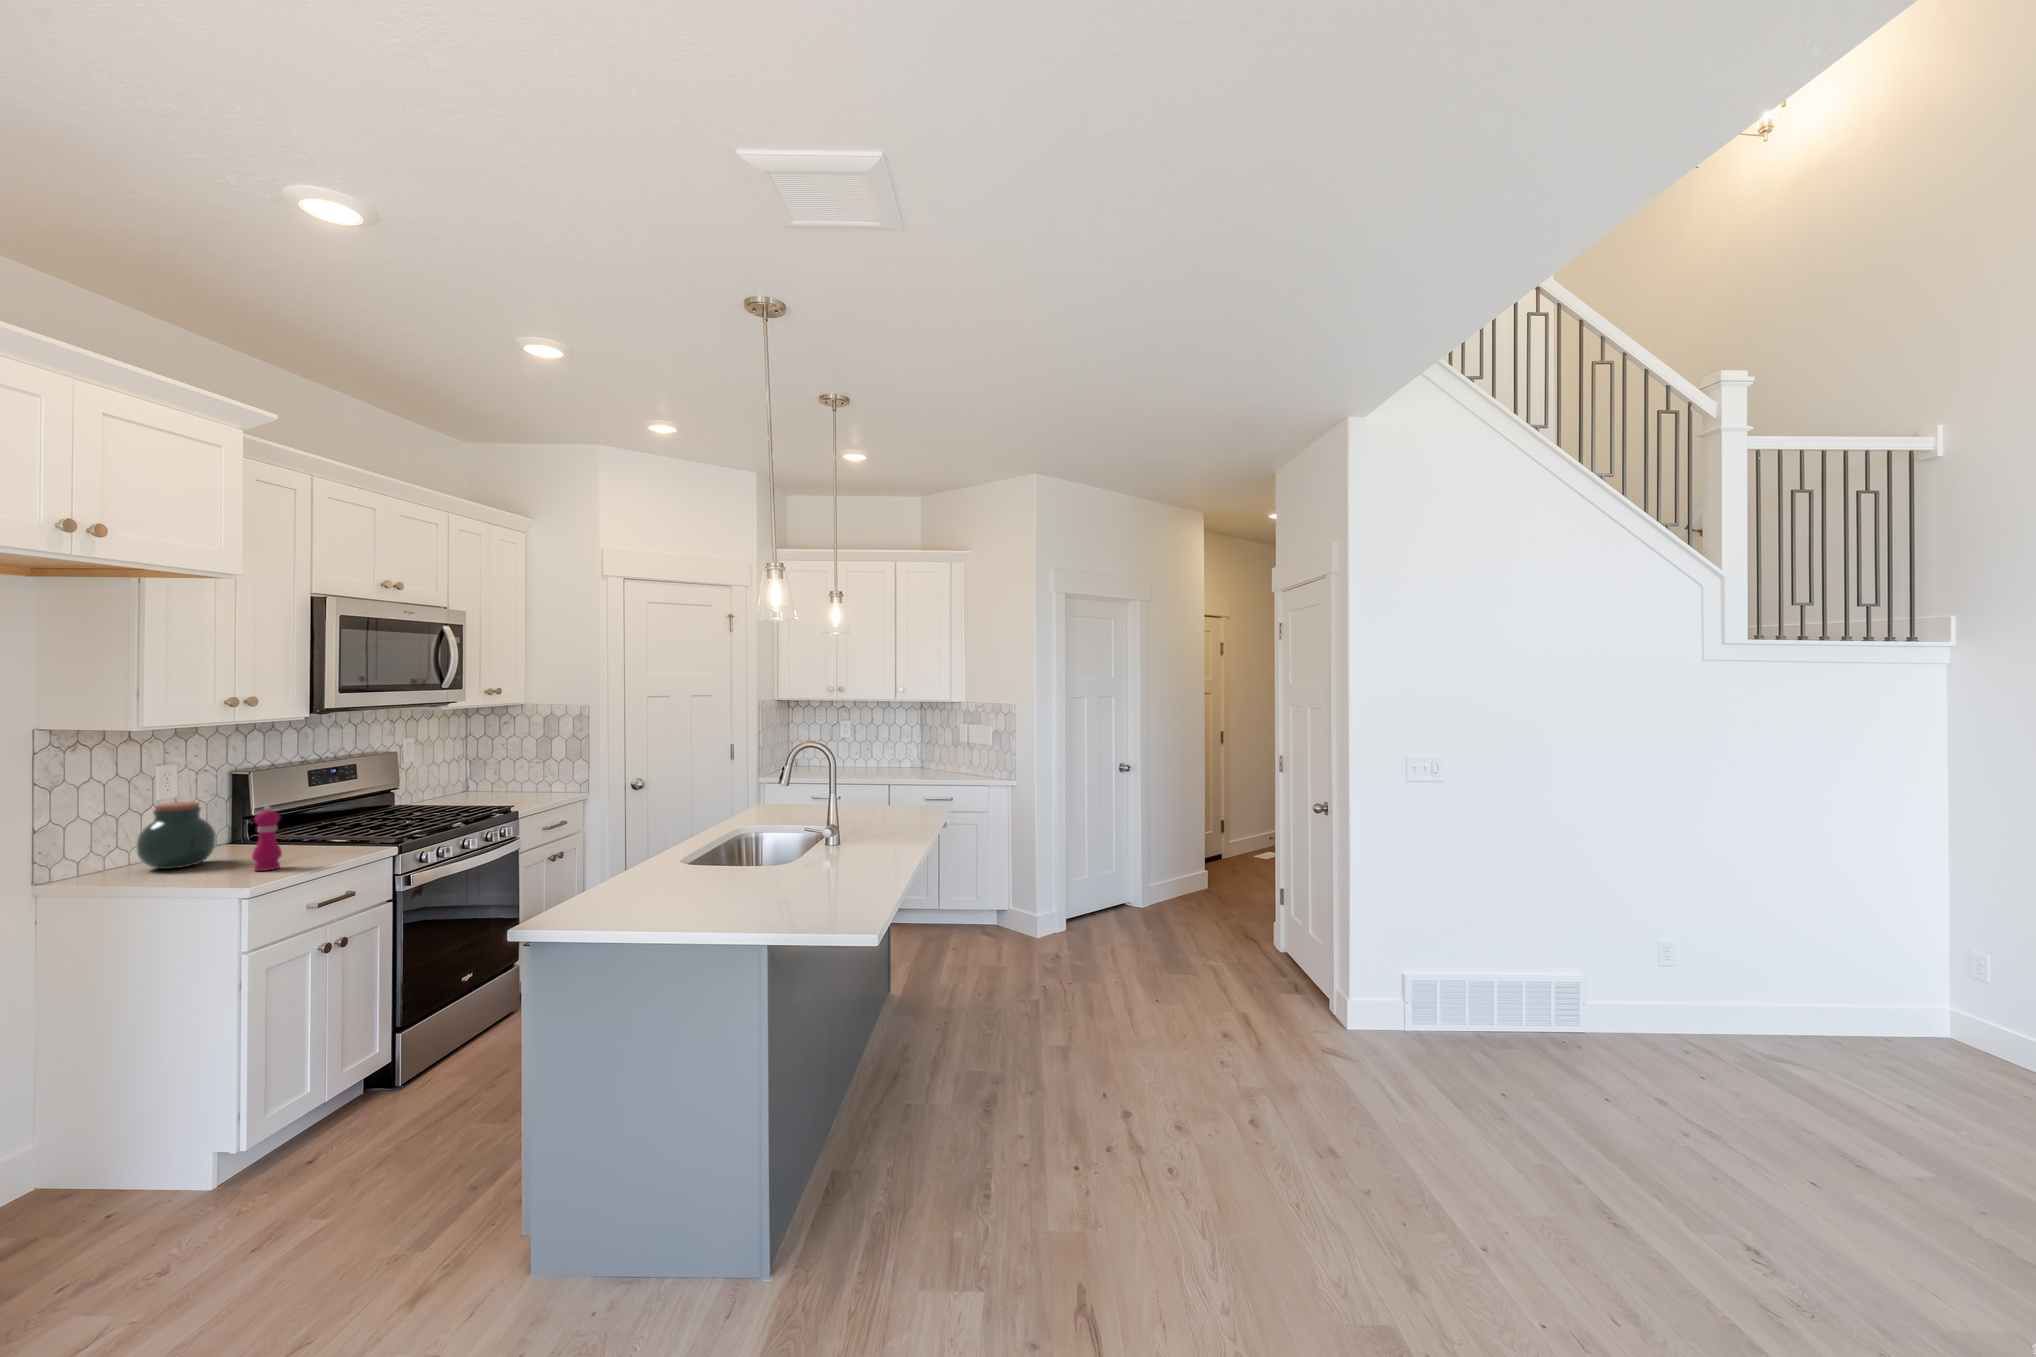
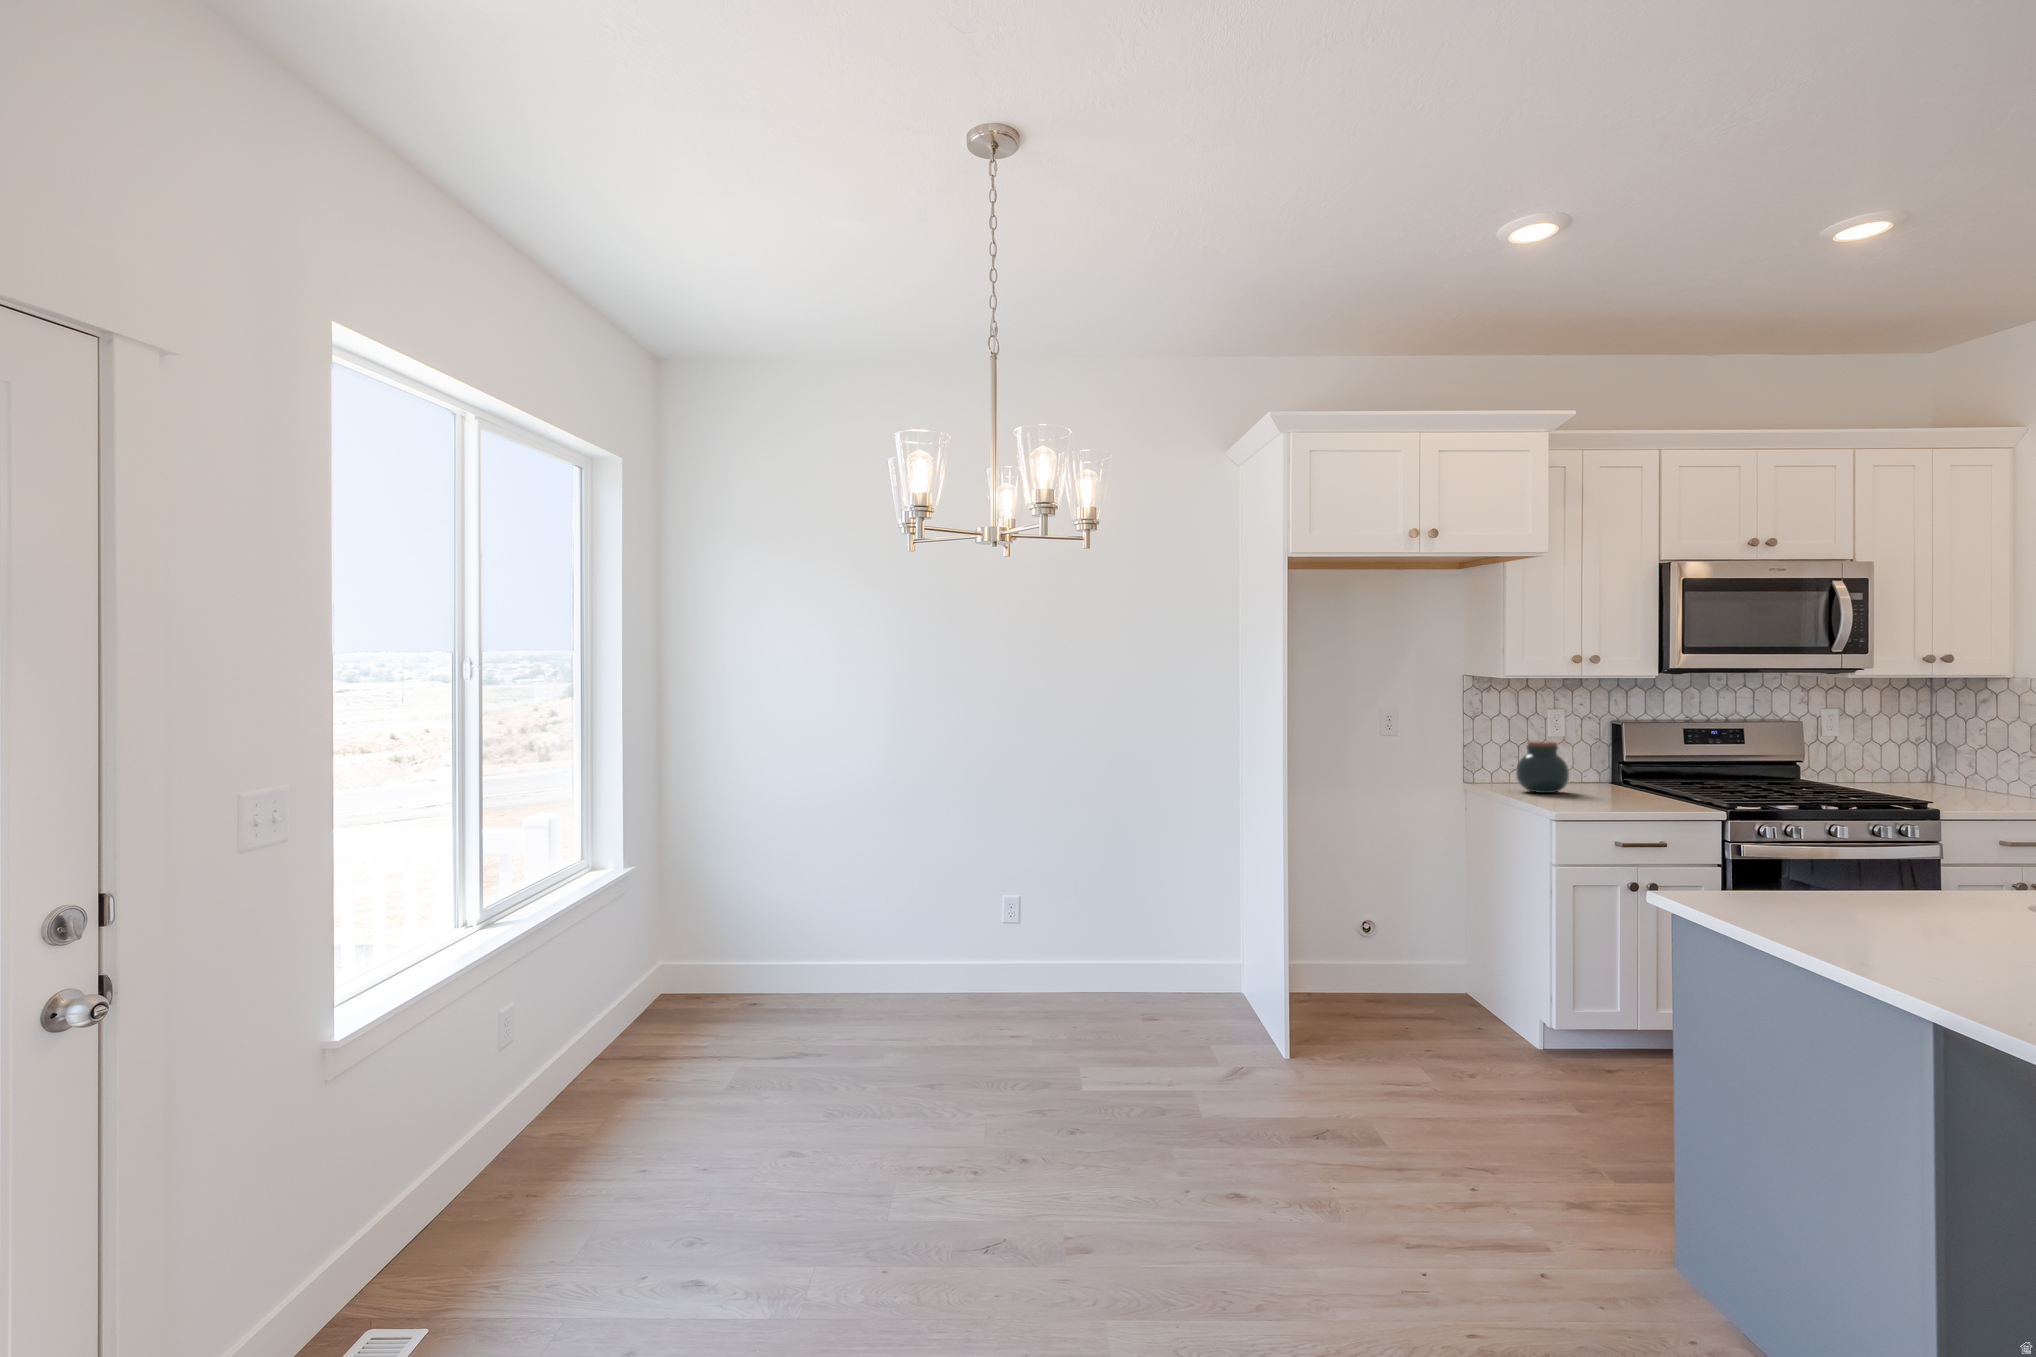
pepper mill: present [252,806,282,871] -> none [1571,747,1594,803]

